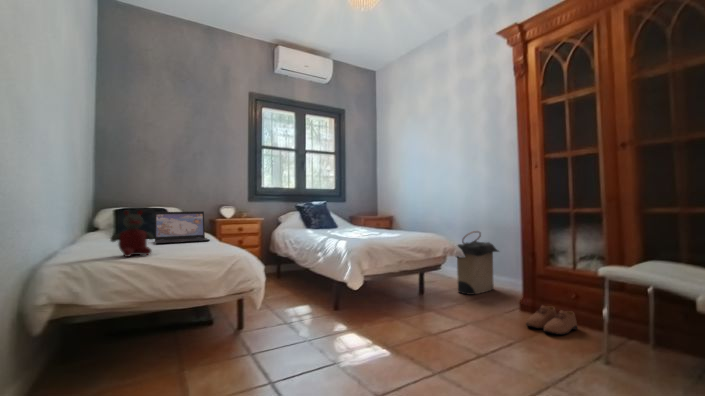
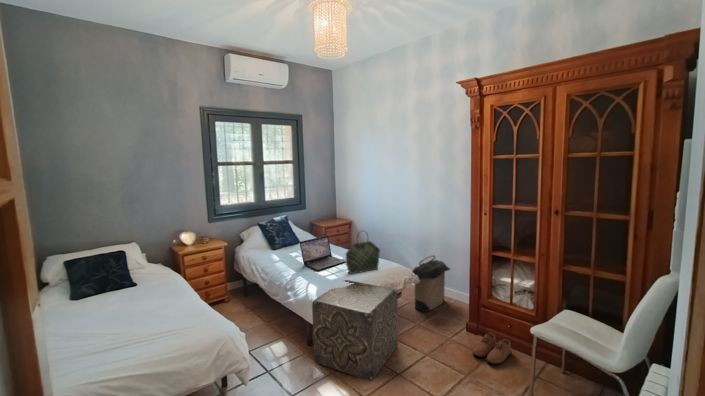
tote bag: none [379,194,417,239] -> present [346,231,380,274]
stuffed bear: present [111,210,154,257] -> none [87,303,132,358]
laptop: present [155,211,210,244] -> present [300,236,345,270]
ottoman: none [338,242,434,336] -> present [312,280,398,381]

